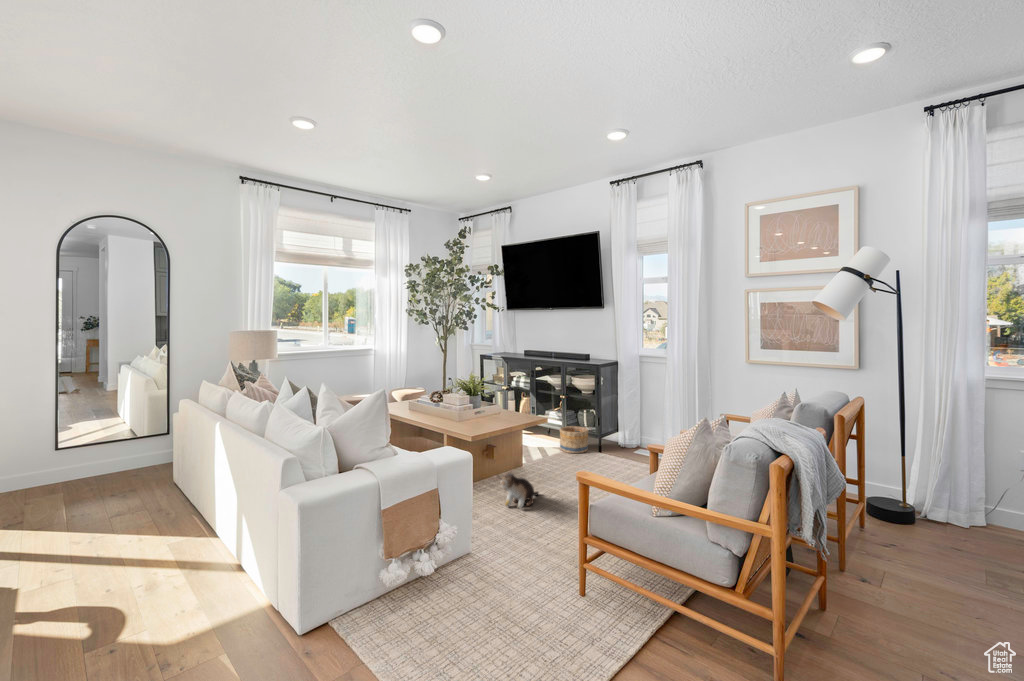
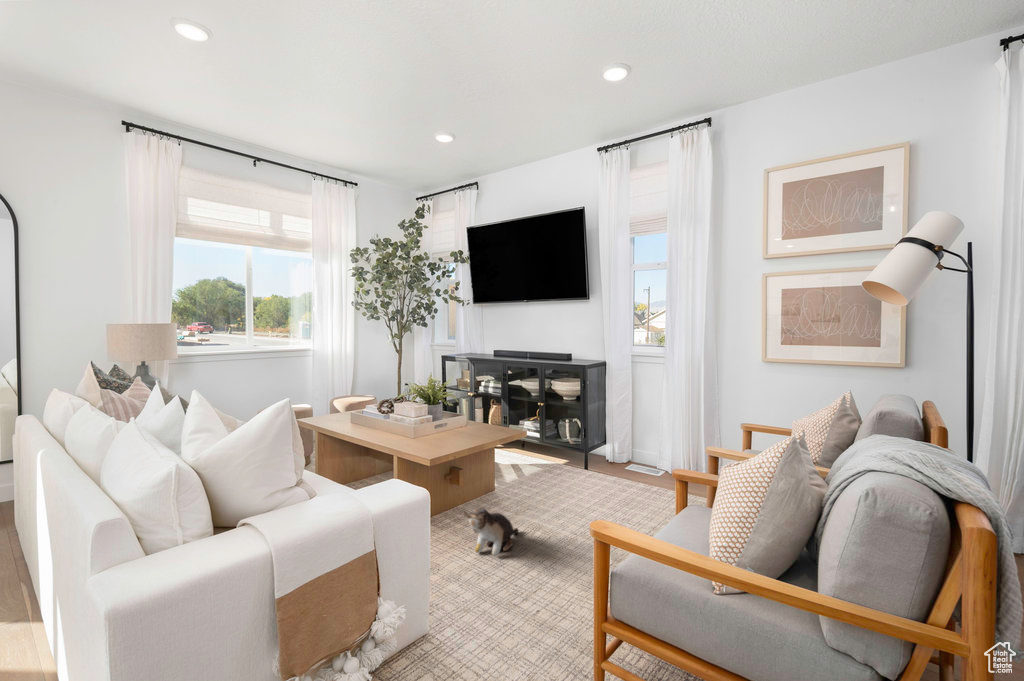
basket: present [560,426,588,453] -> none [538,439,573,472]

